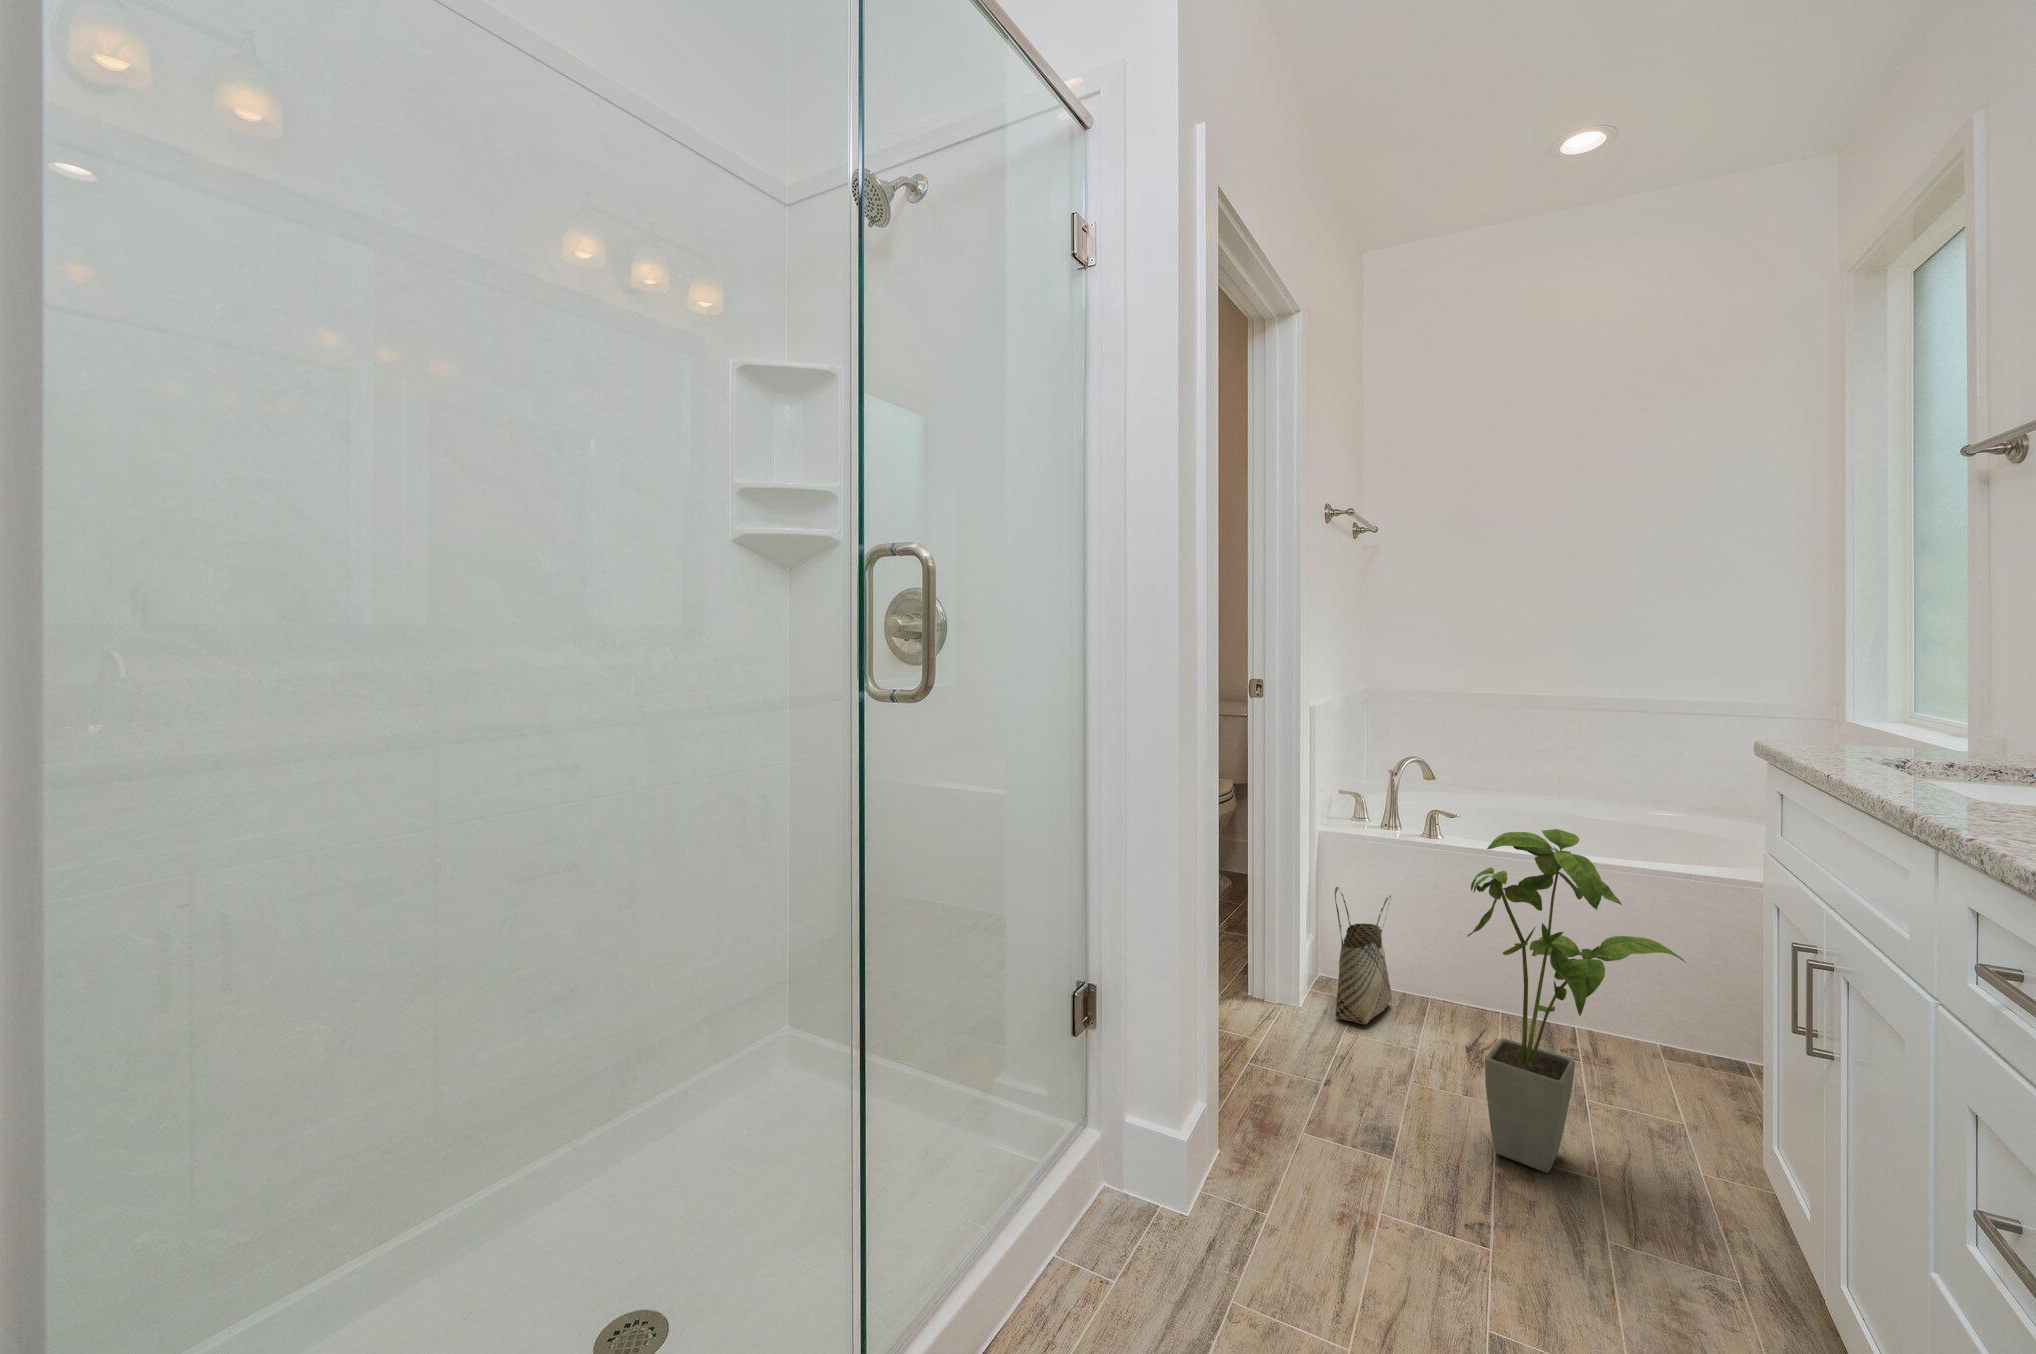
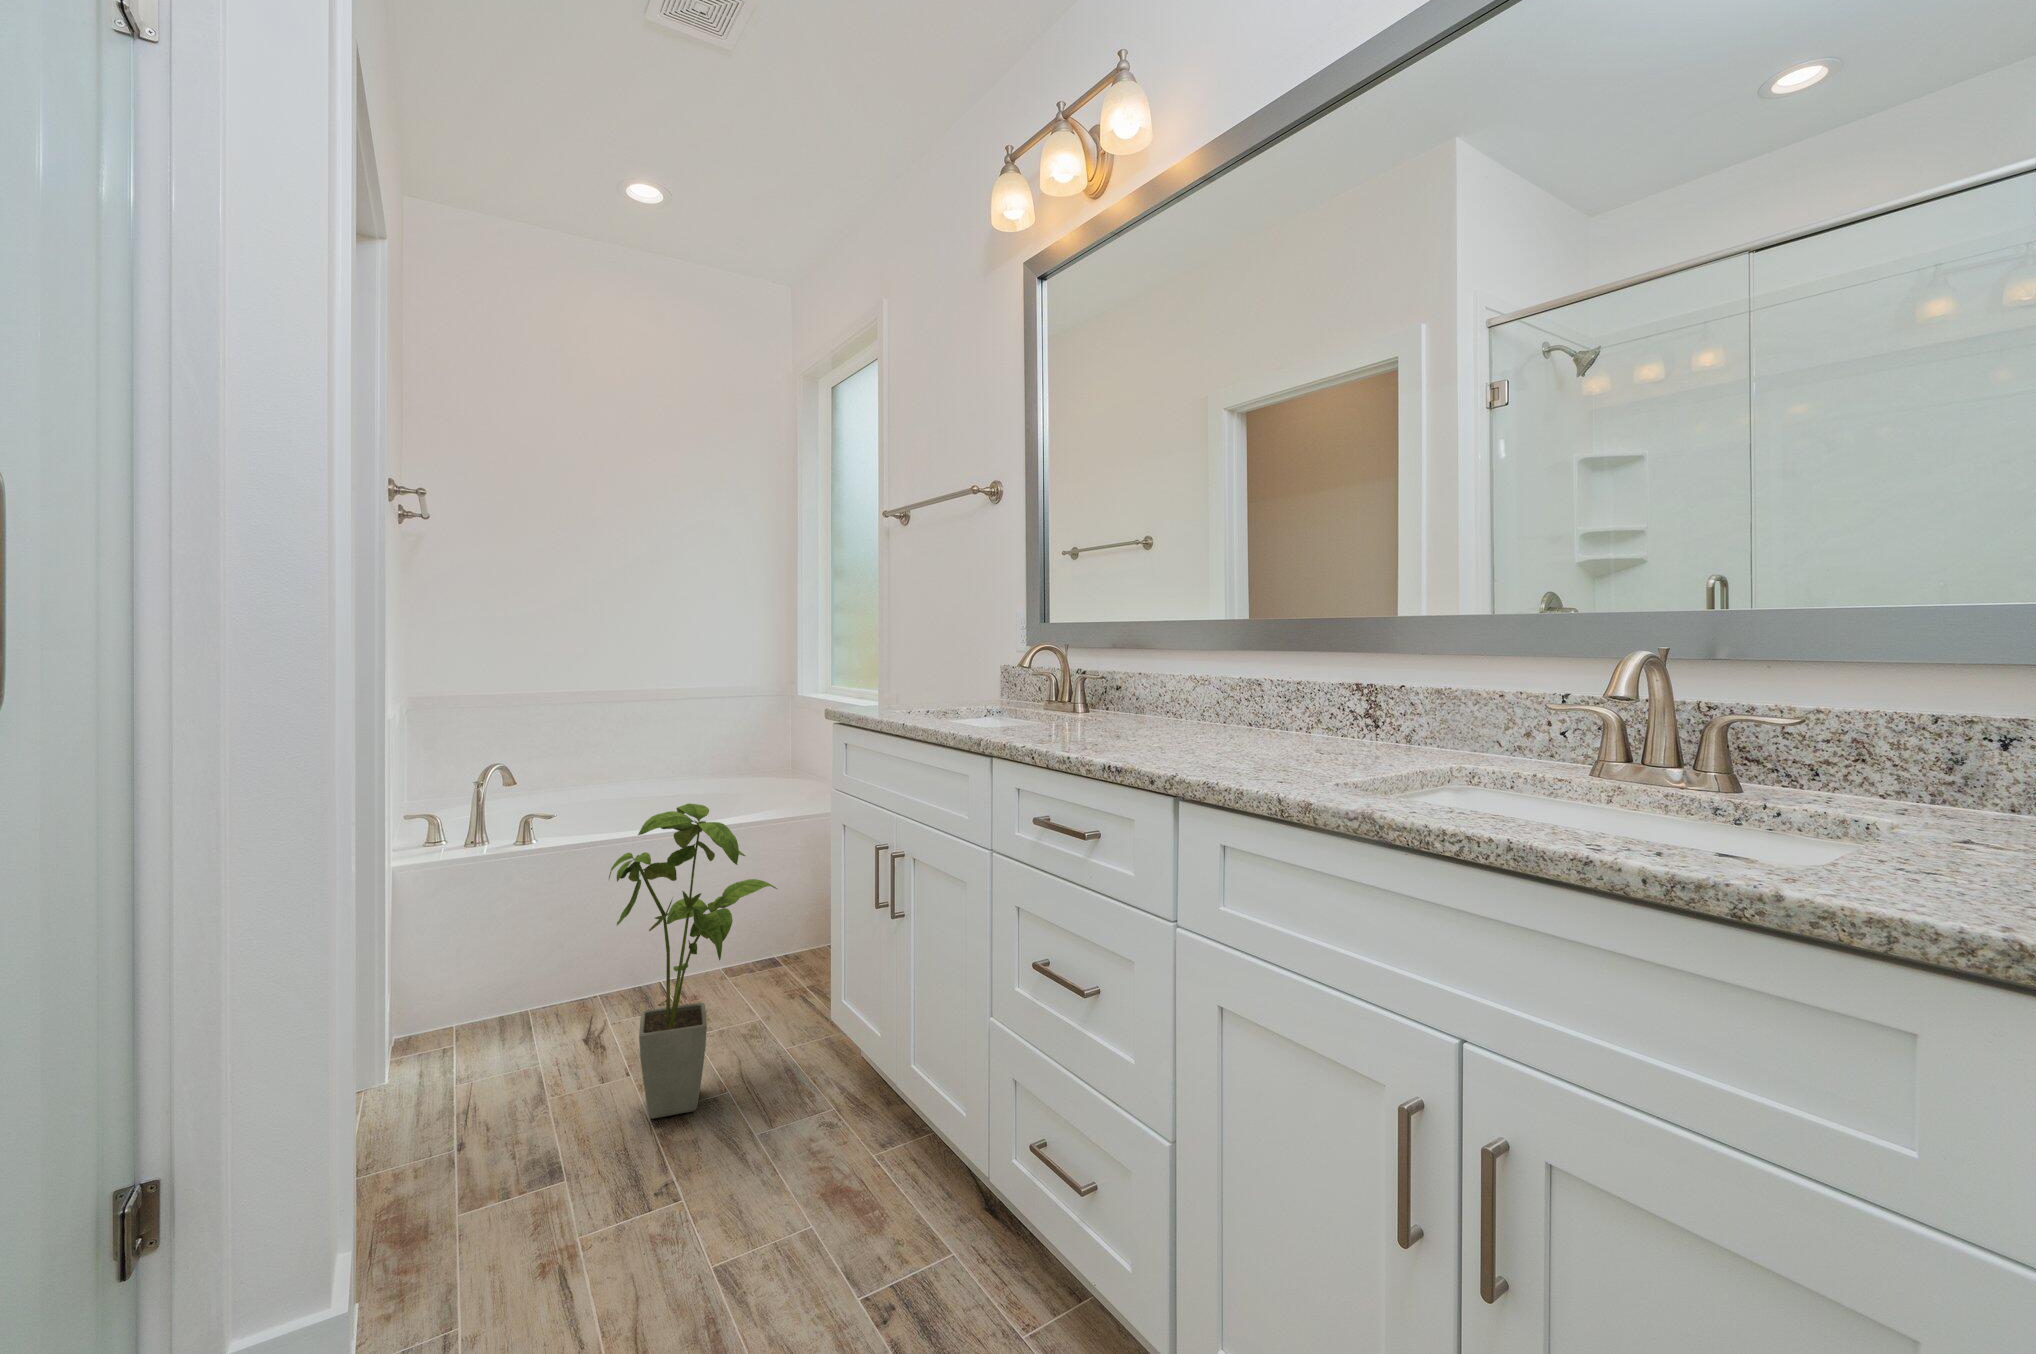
woven basket: present [1335,887,1392,1024] -> none [417,912,490,1075]

